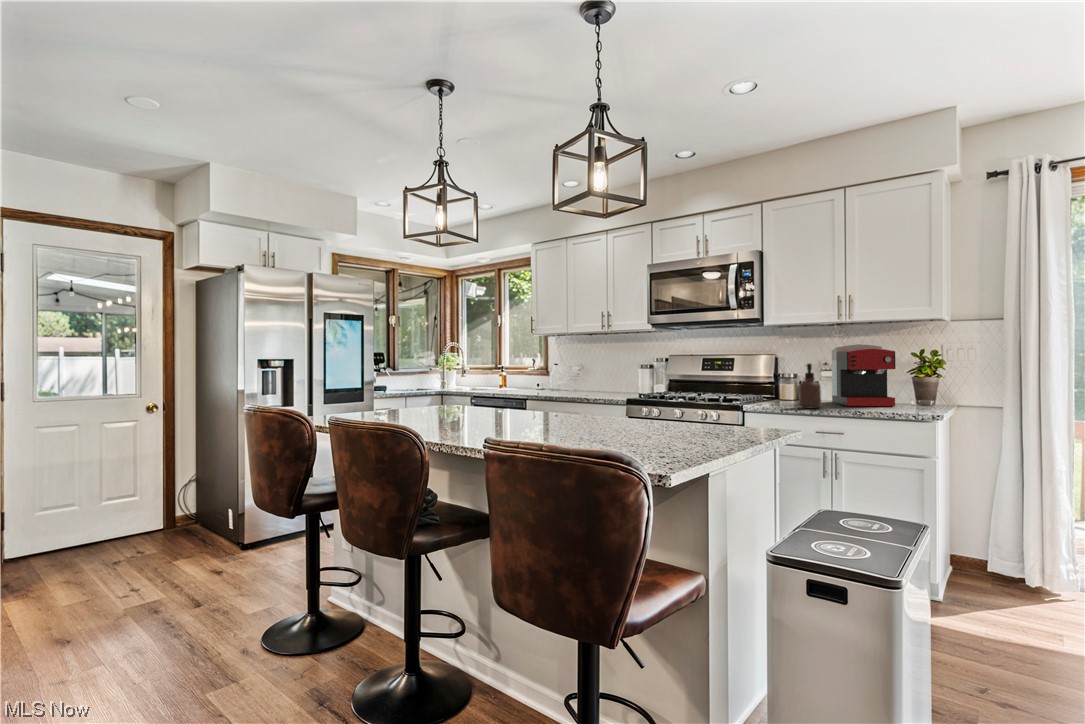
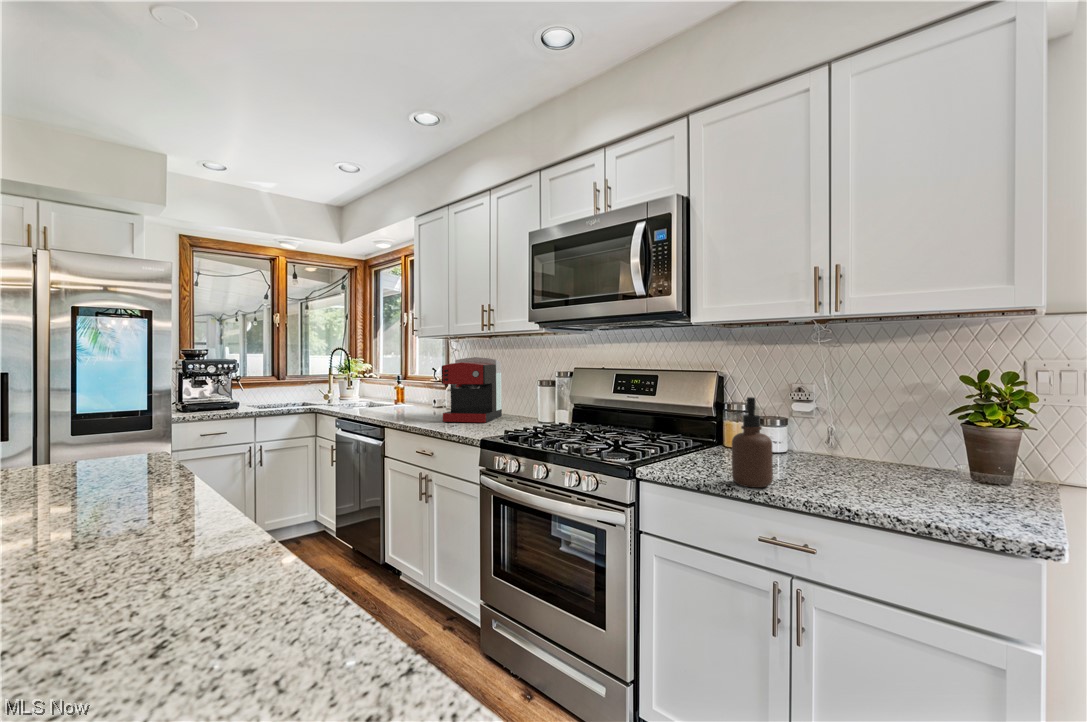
coffee maker: present [832,344,896,406] -> present [442,357,502,423]

